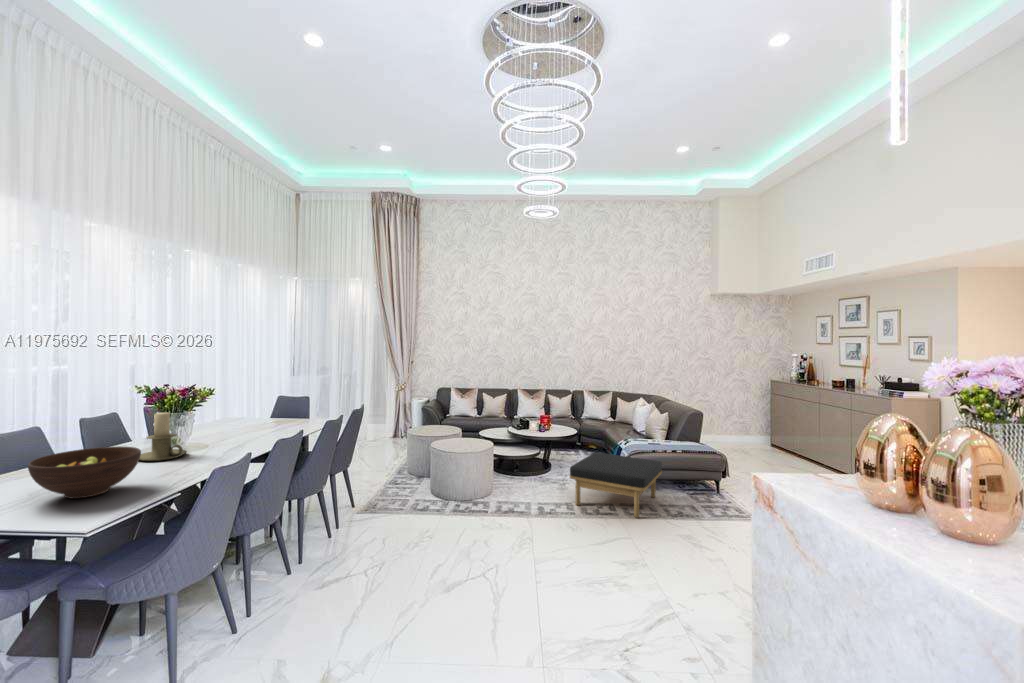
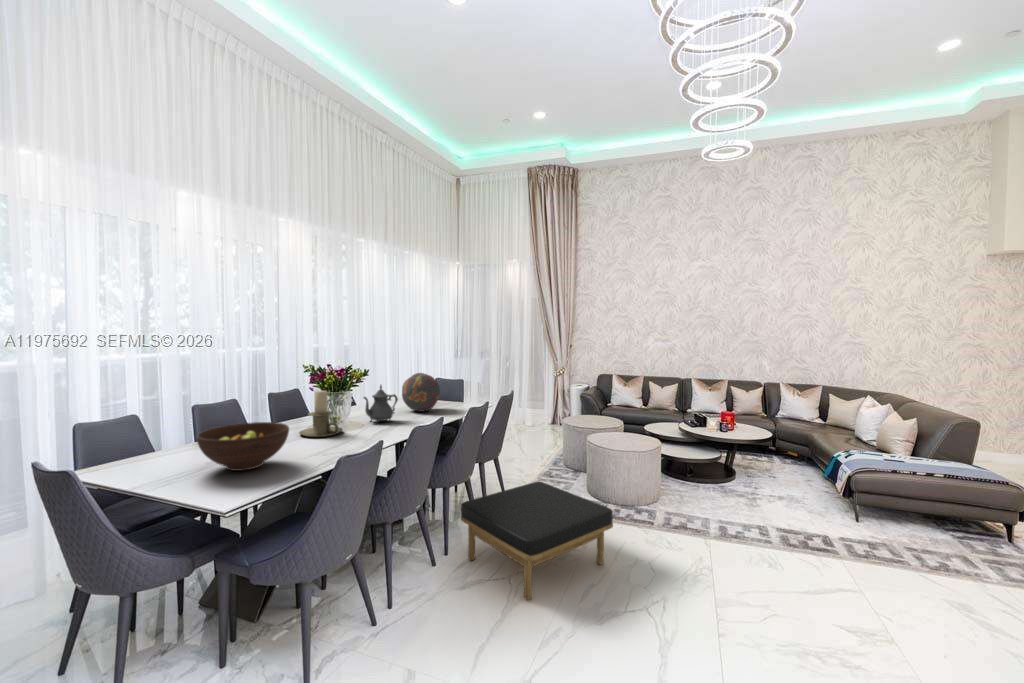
decorative orb: none [246,391,288,430] -> present [402,373,440,412]
teapot: none [207,404,245,444] -> present [364,385,398,424]
ottoman: present [570,453,662,518] -> present [461,482,613,600]

